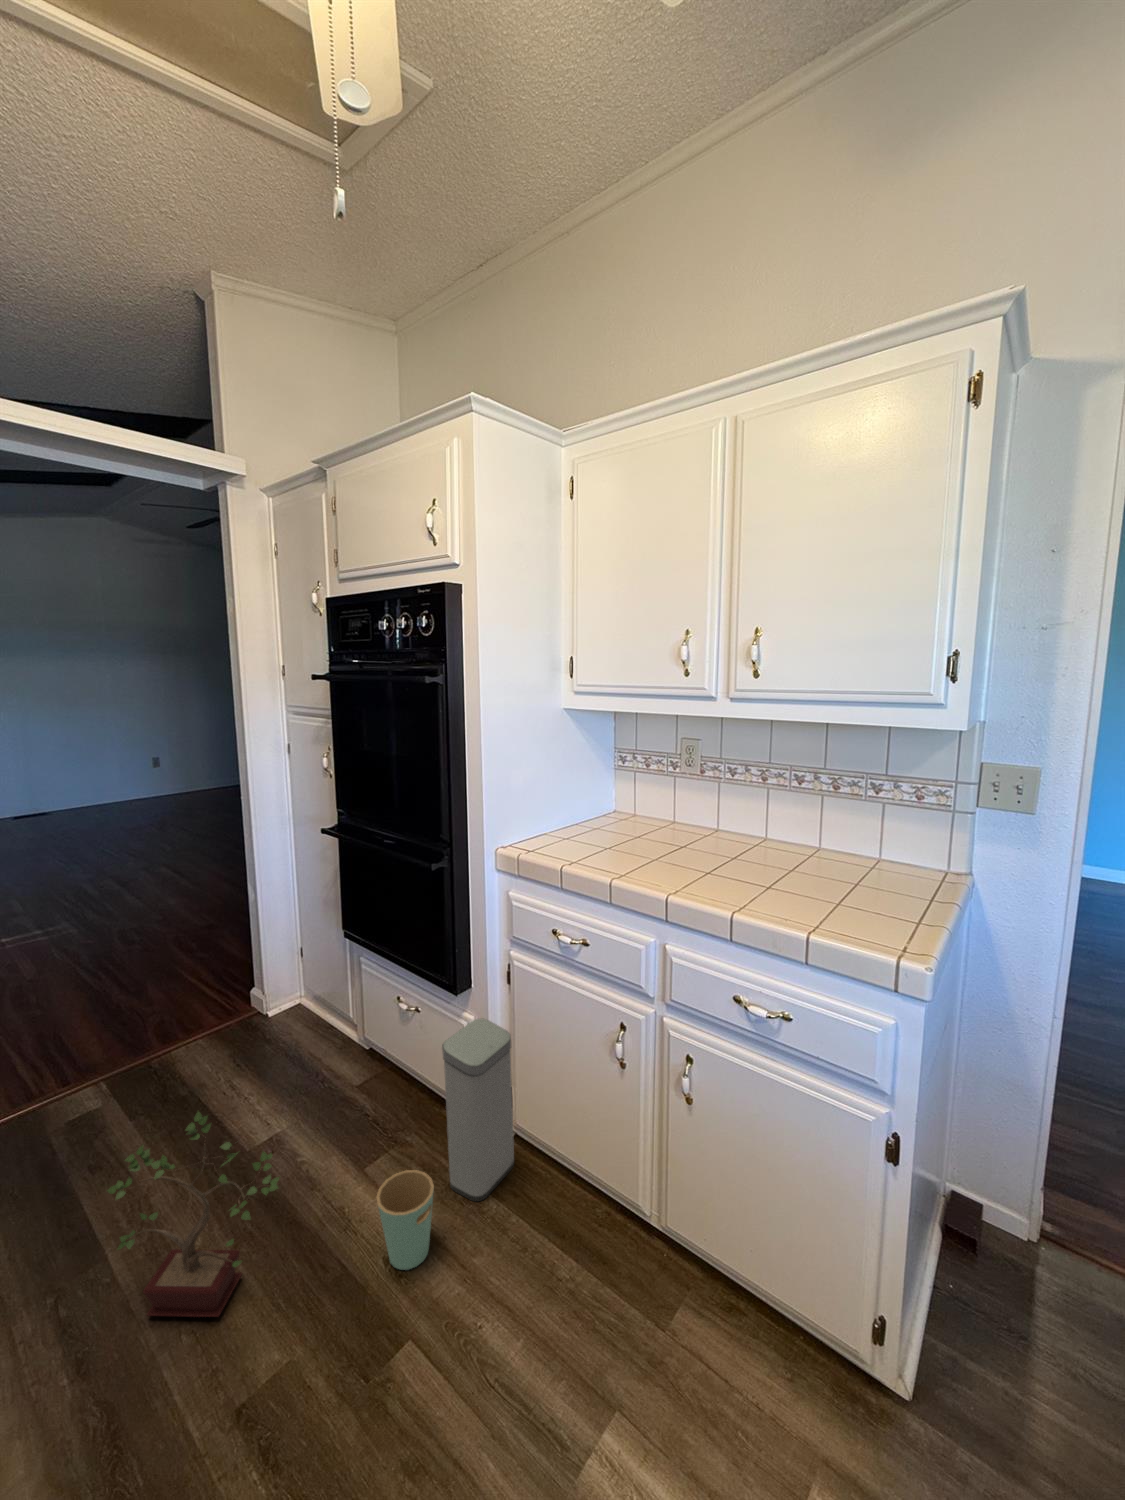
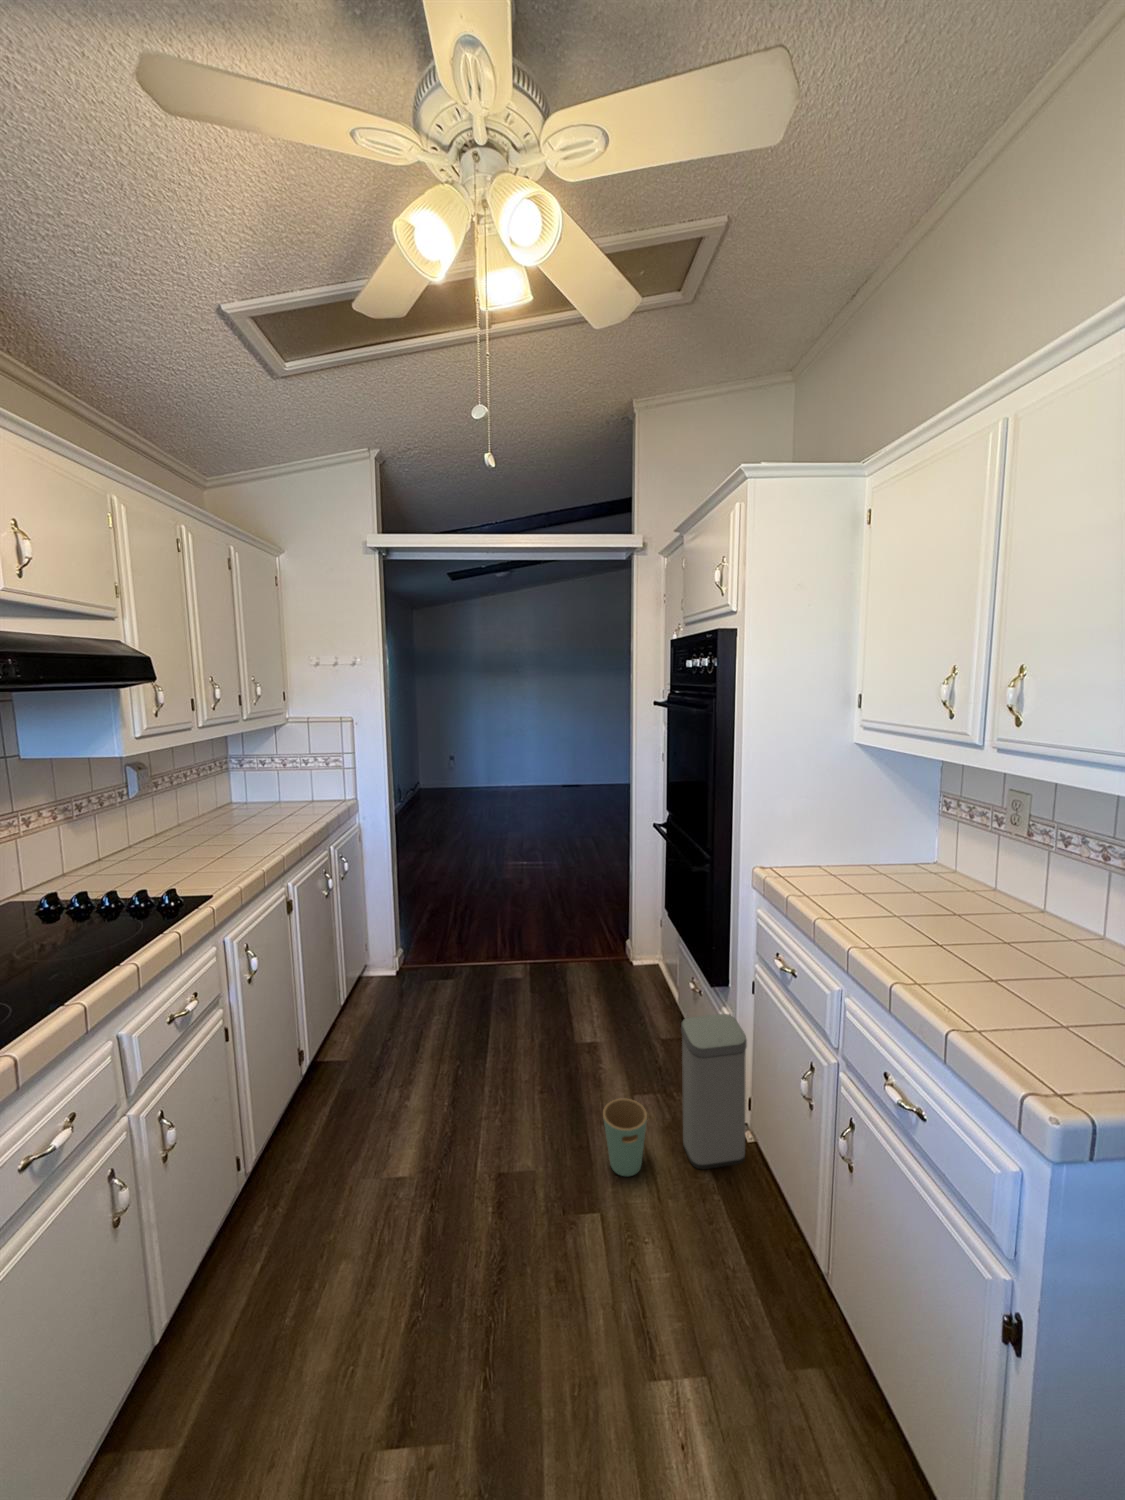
potted plant: present [107,1112,279,1317] -> none [479,983,549,1119]

